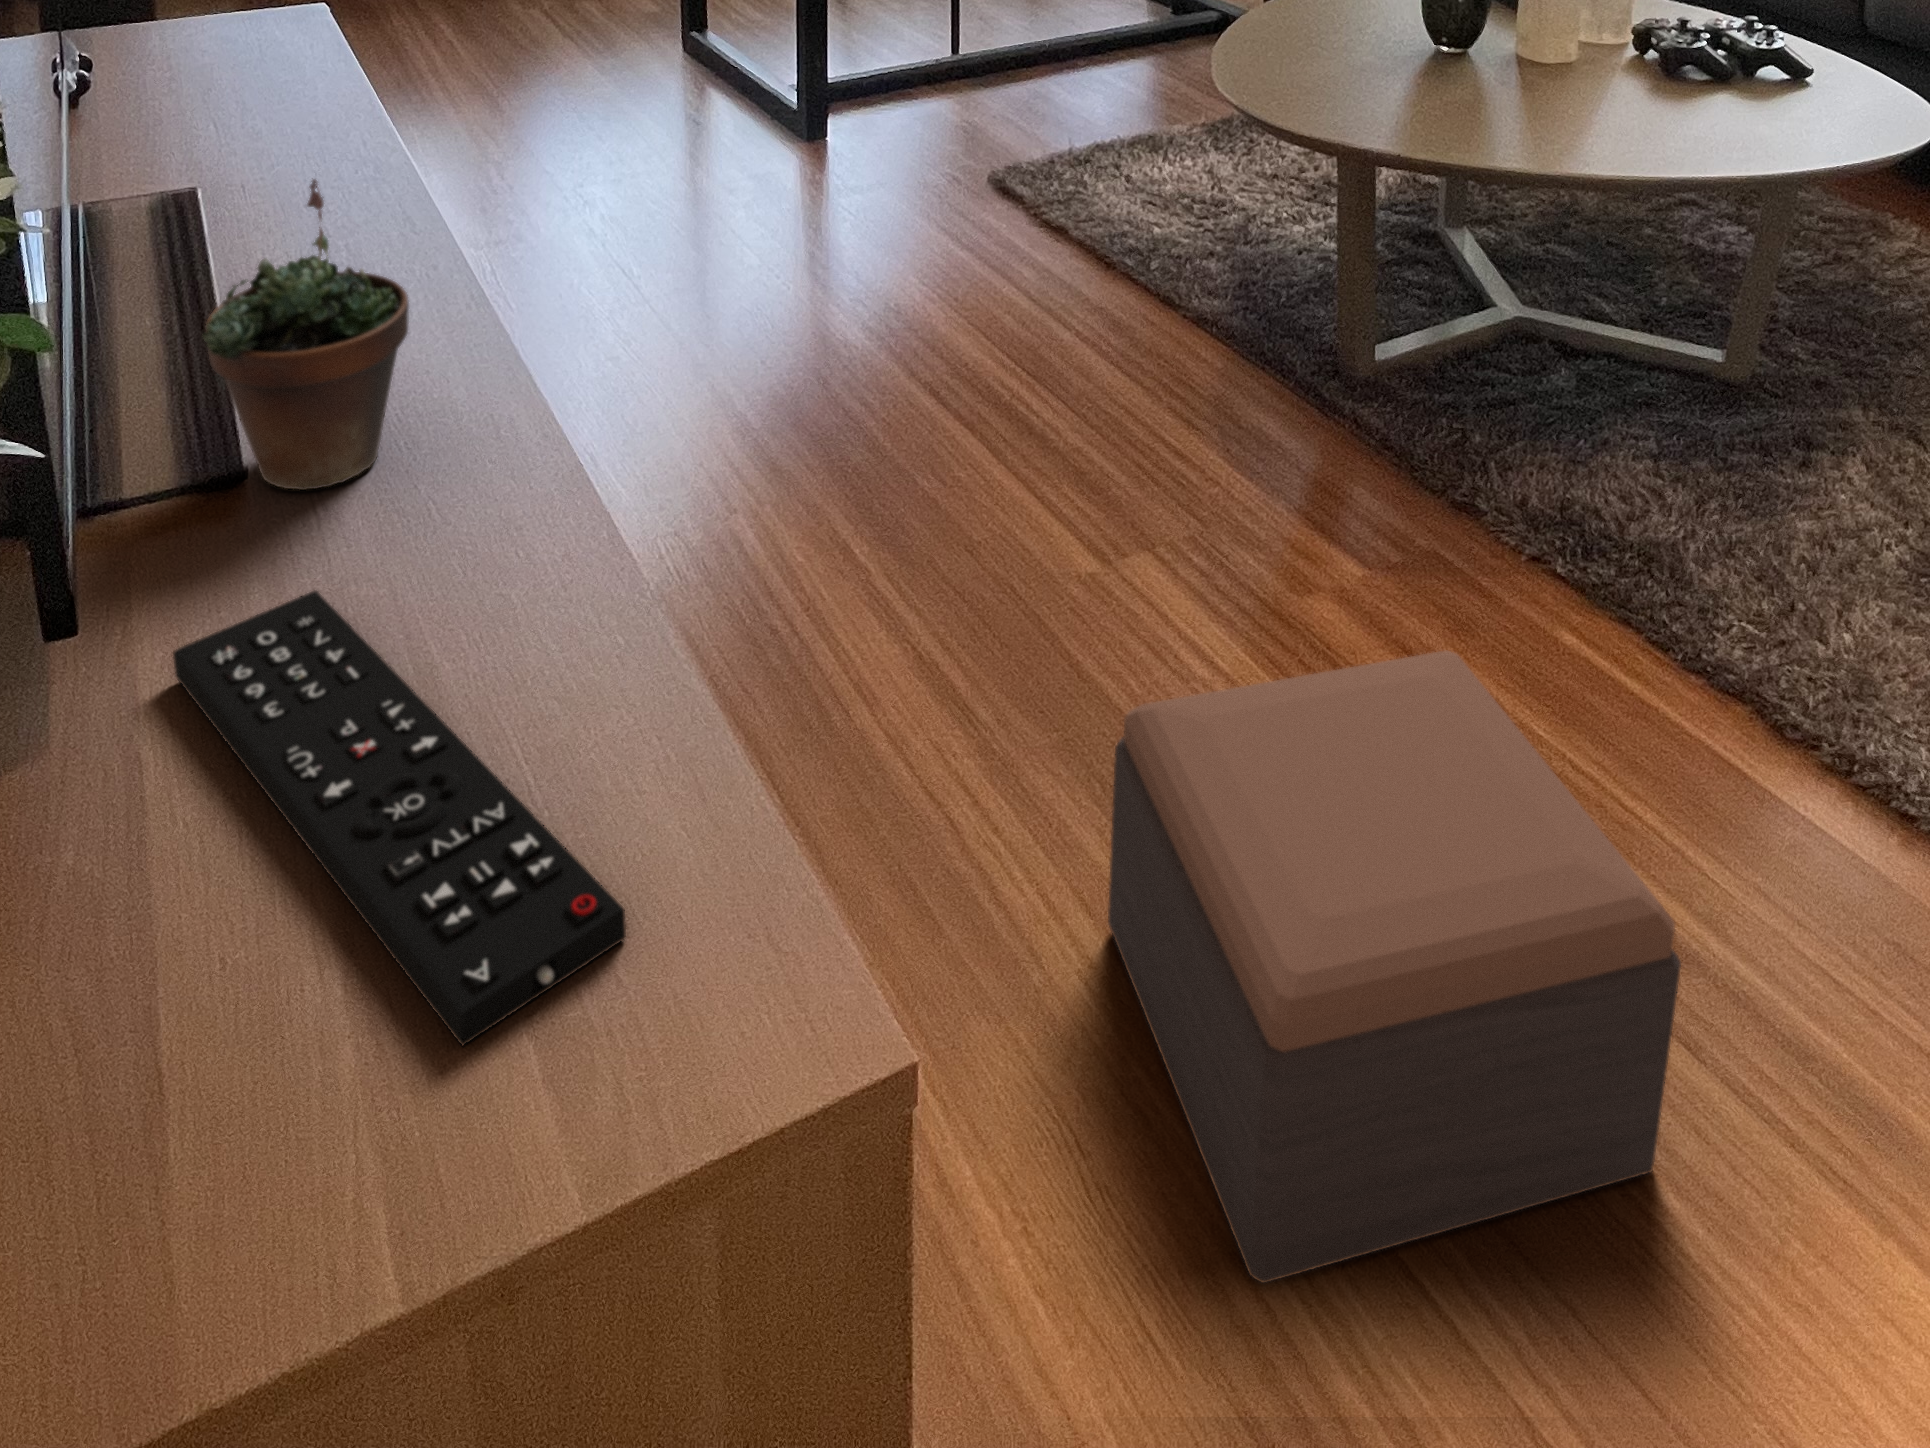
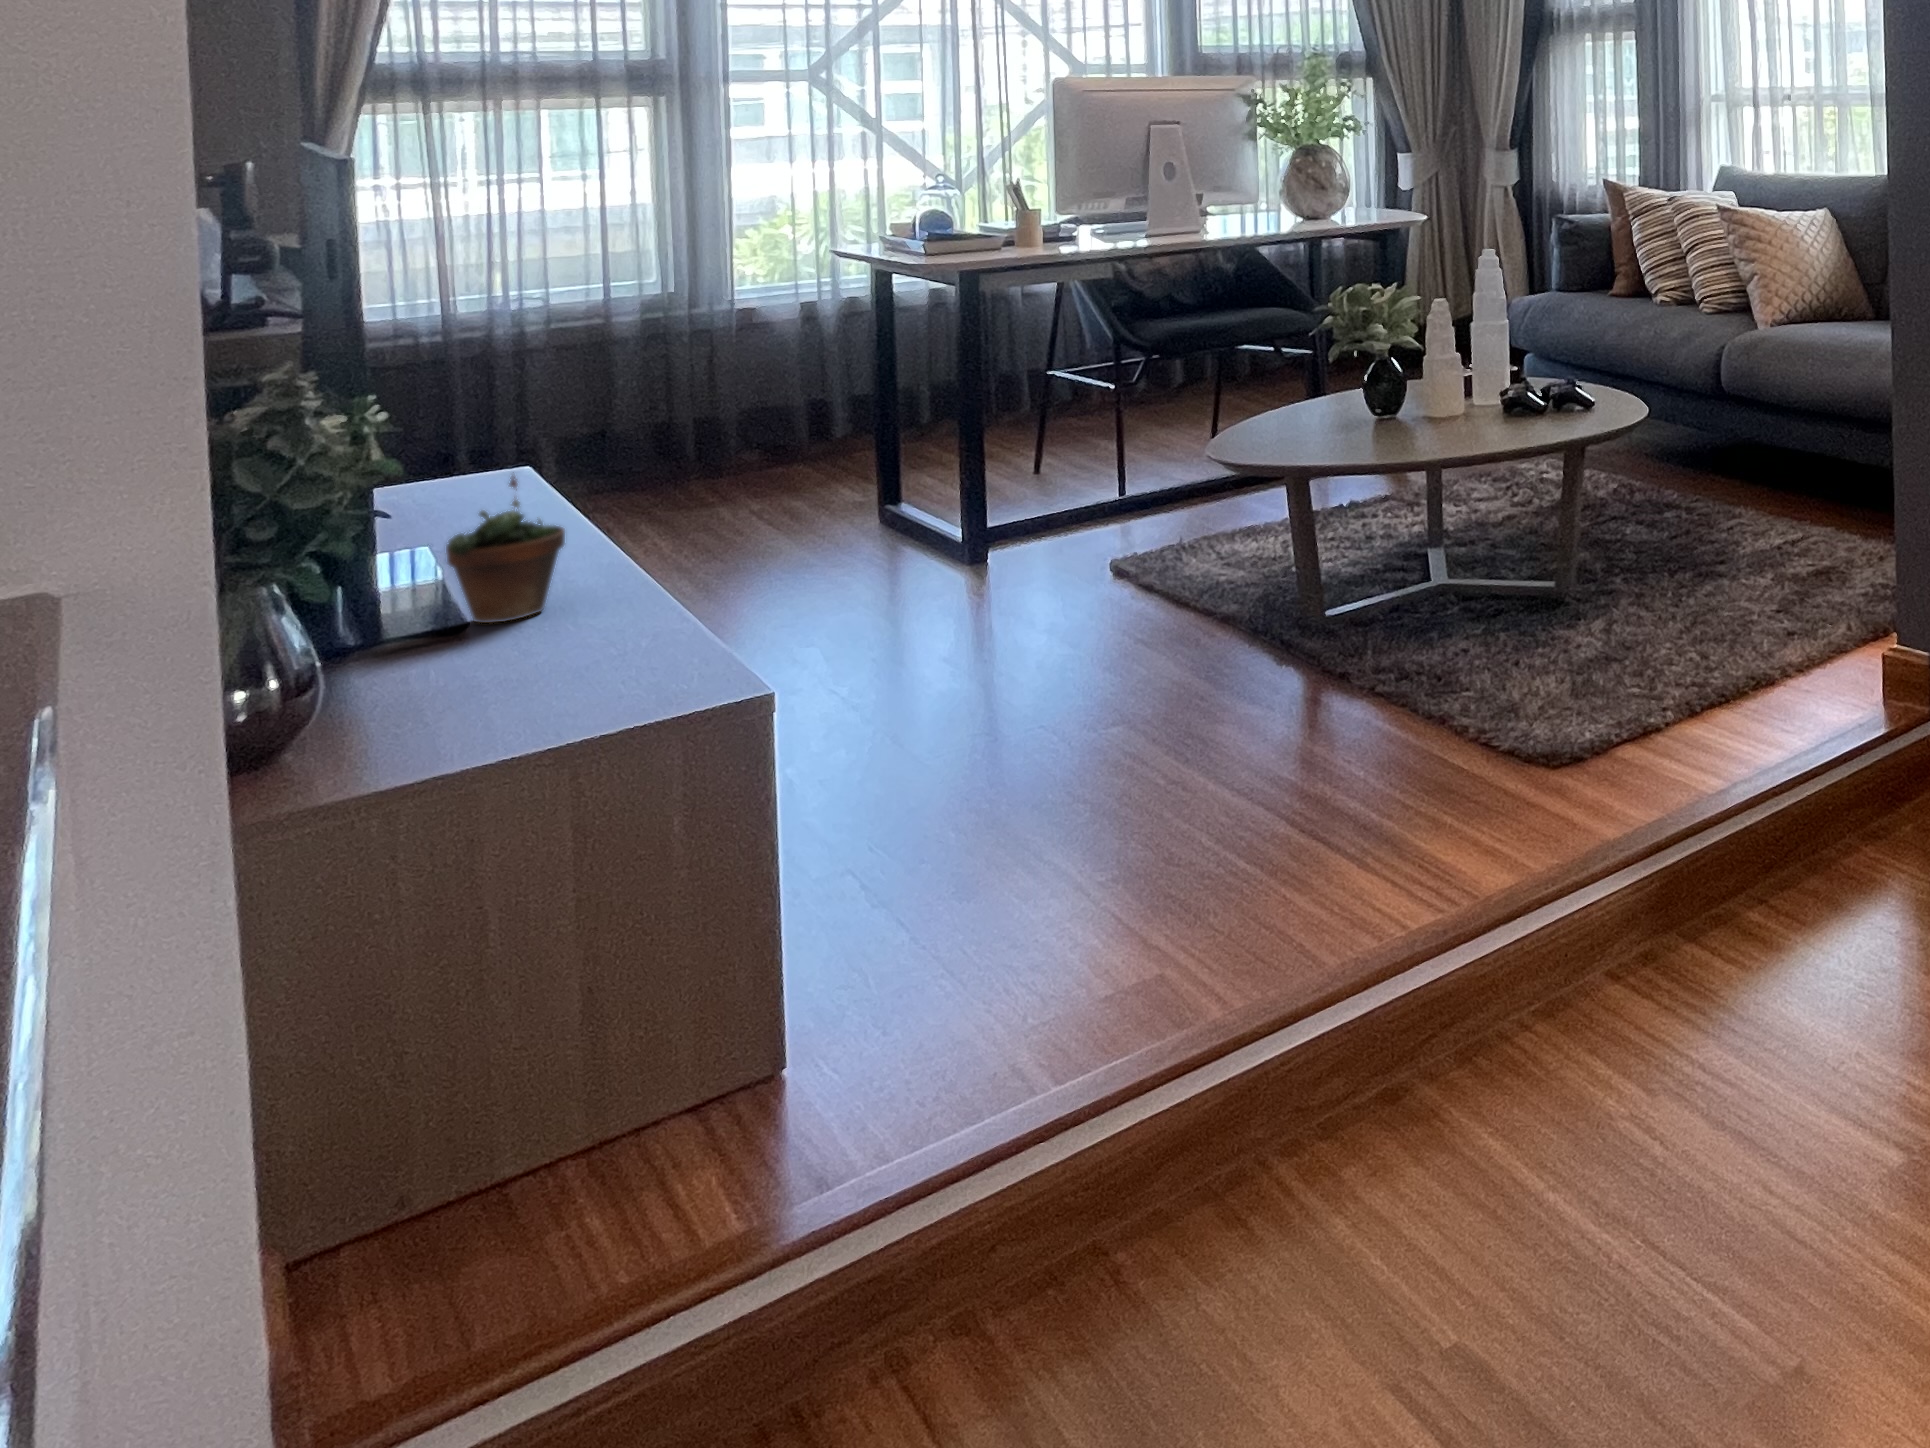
remote control: present [173,591,626,1045] -> none [428,635,640,705]
footstool: present [1108,651,1681,1283] -> none [990,670,1234,916]

